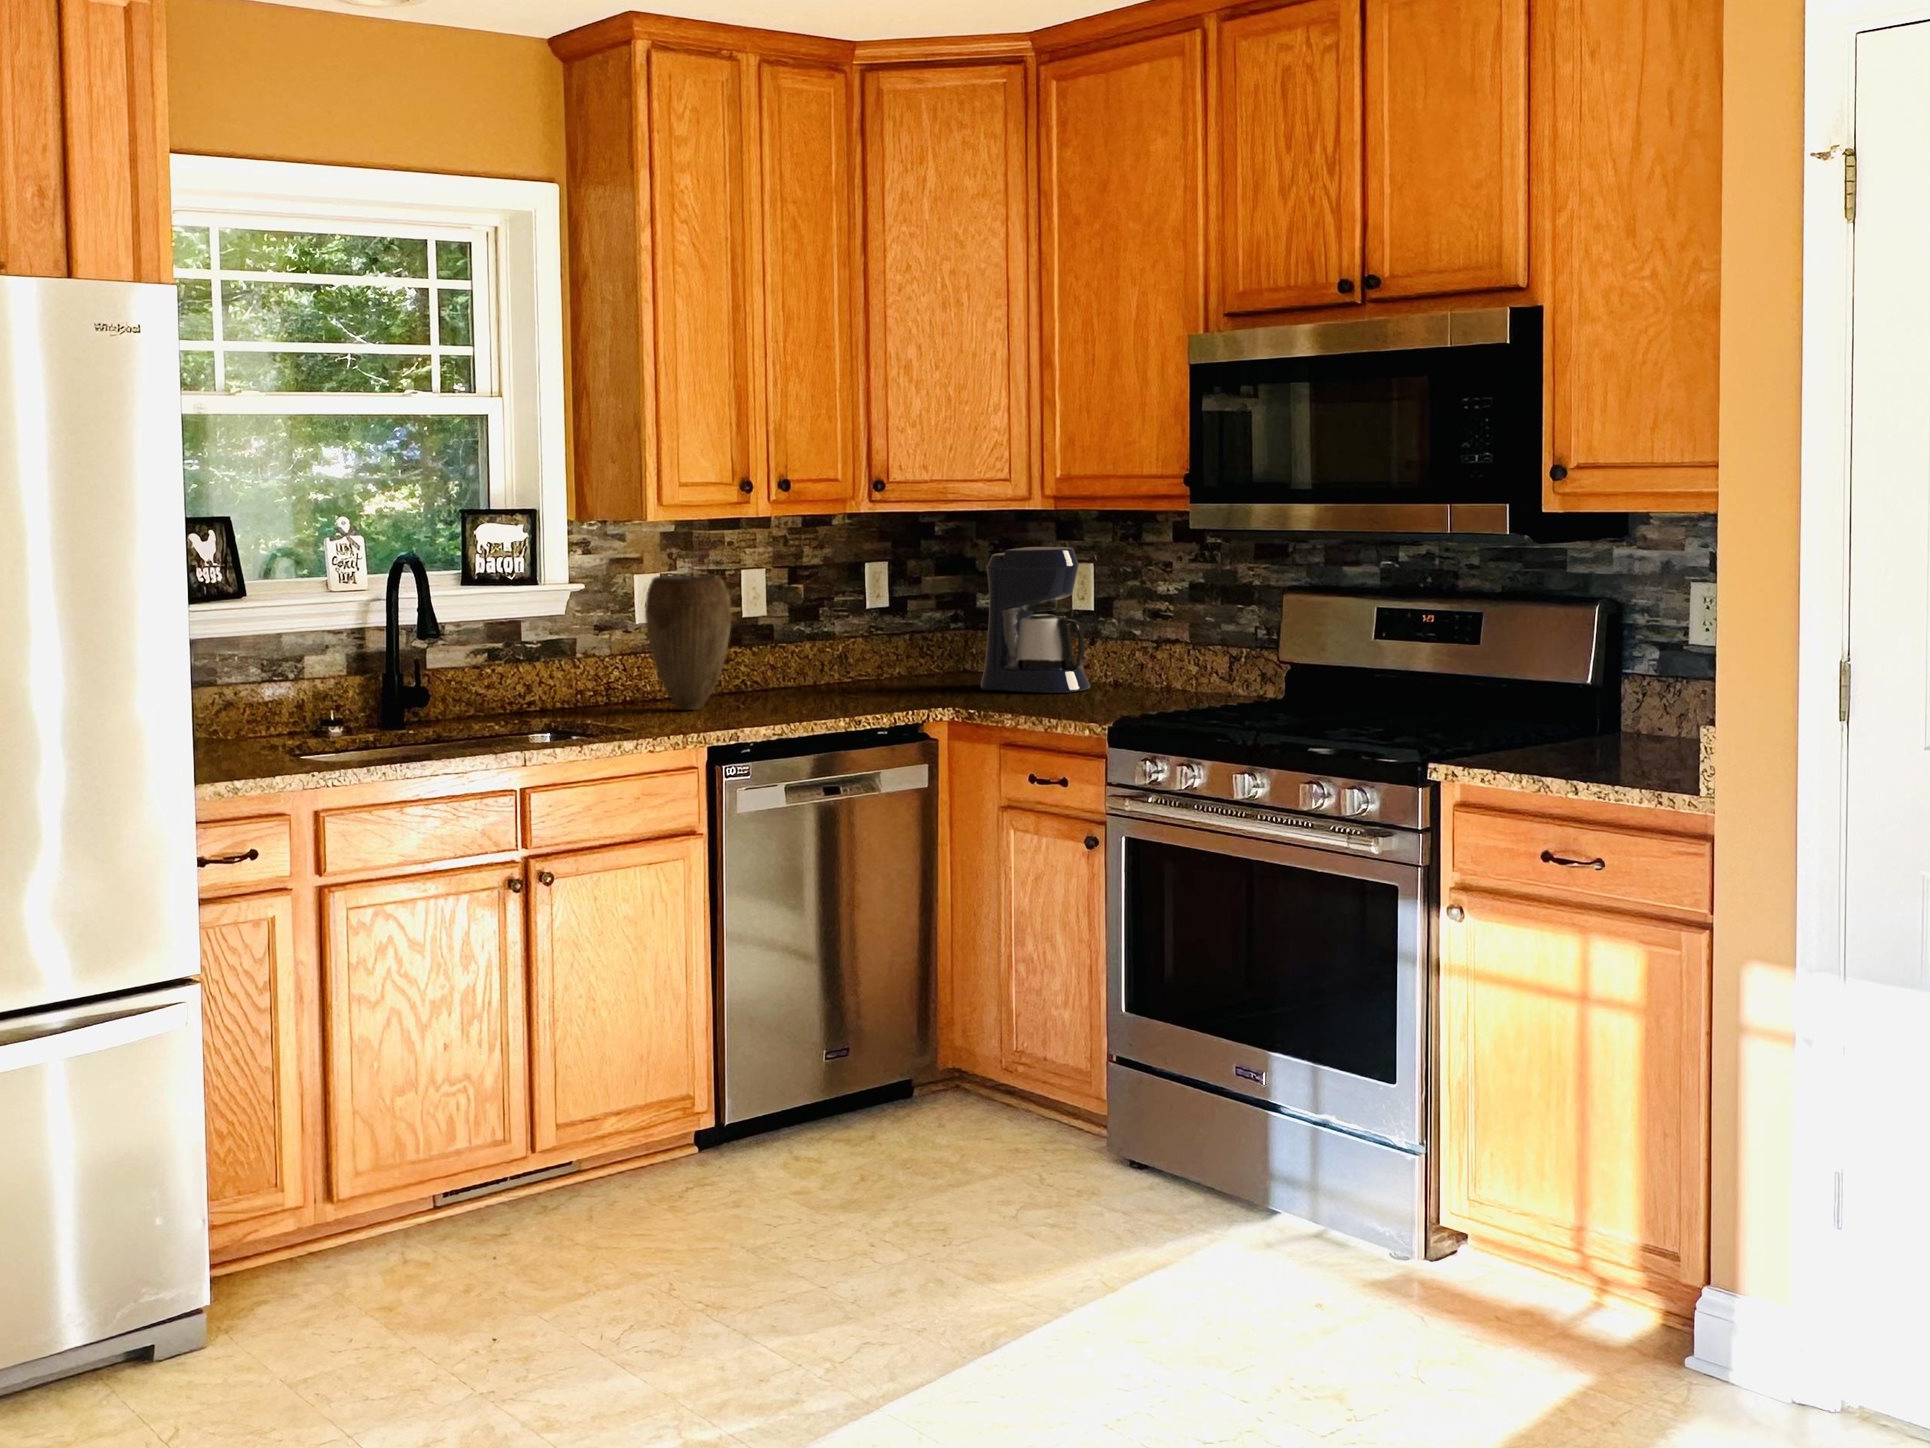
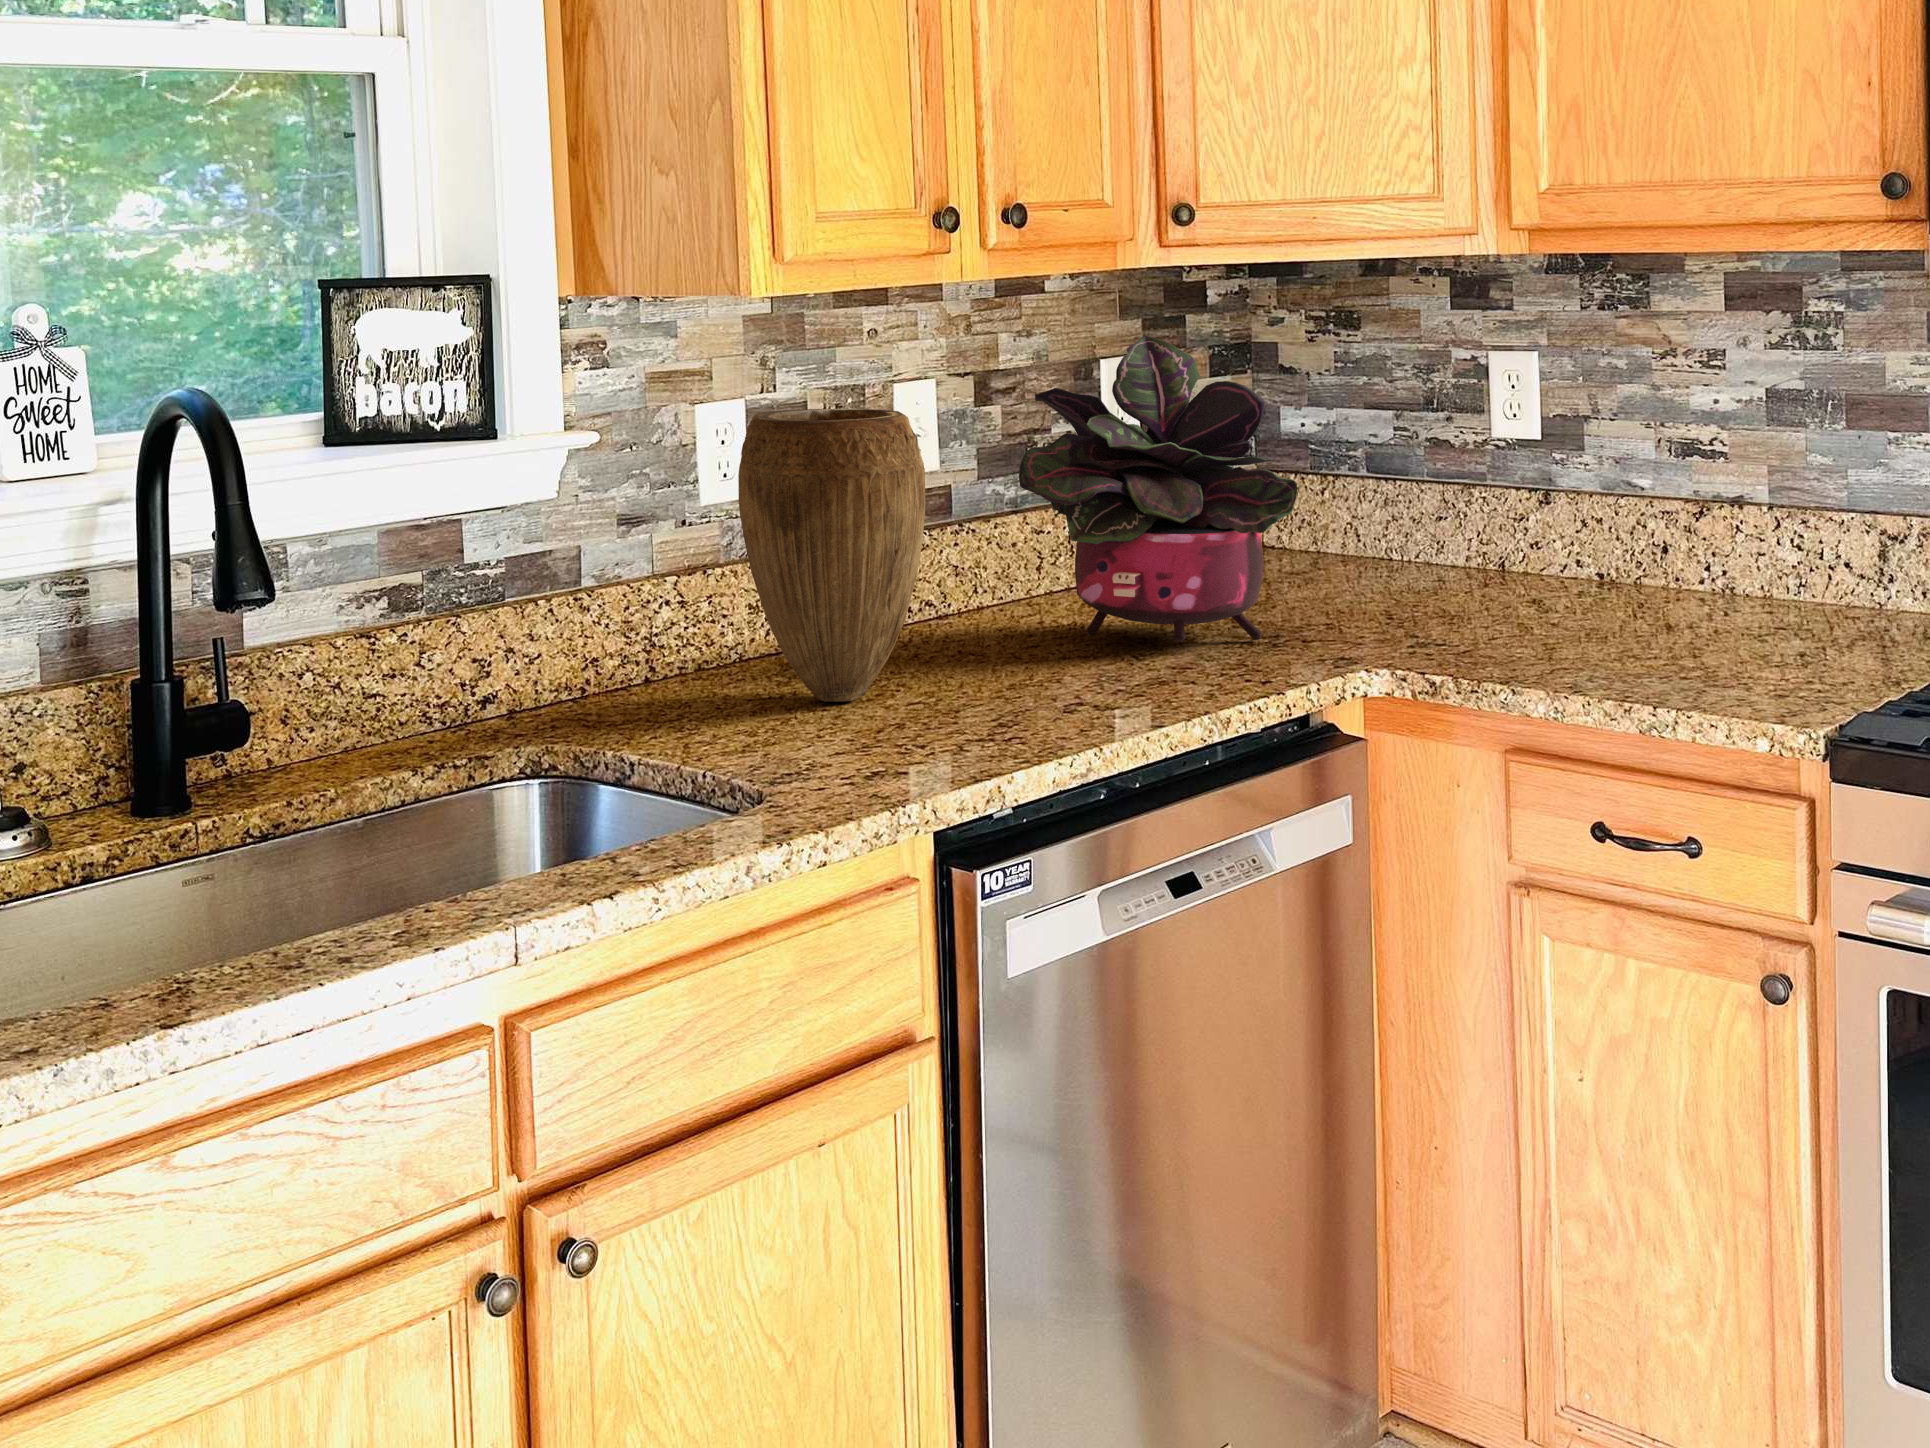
potted plant: none [789,547,923,699] -> present [1019,336,1297,642]
coffee maker: present [981,547,1090,693] -> none [1367,324,1576,611]

